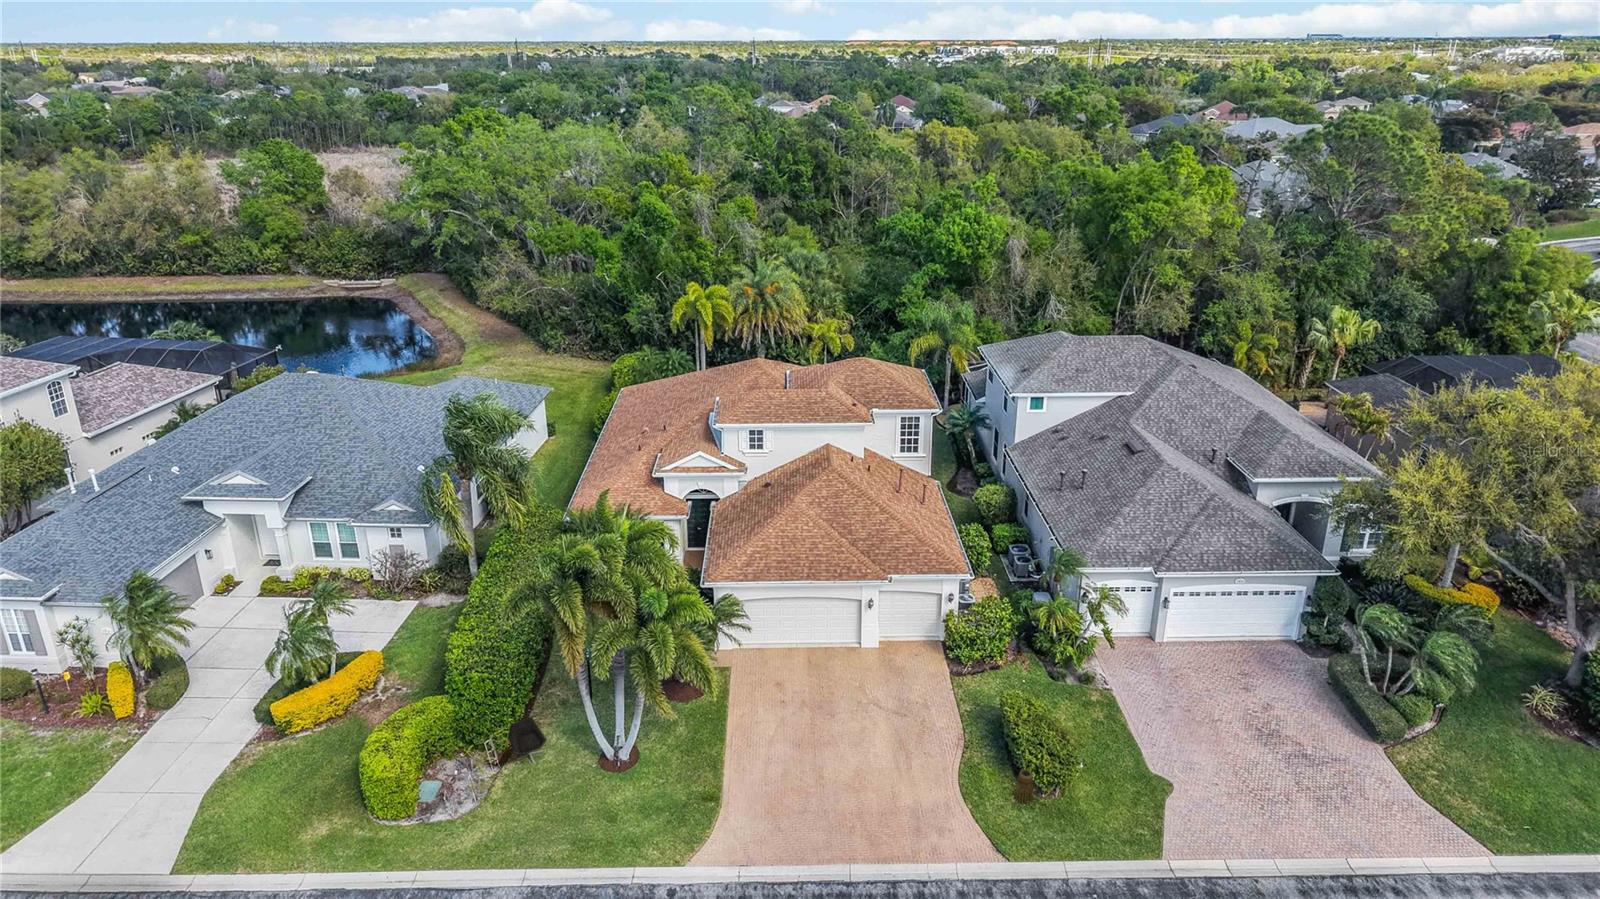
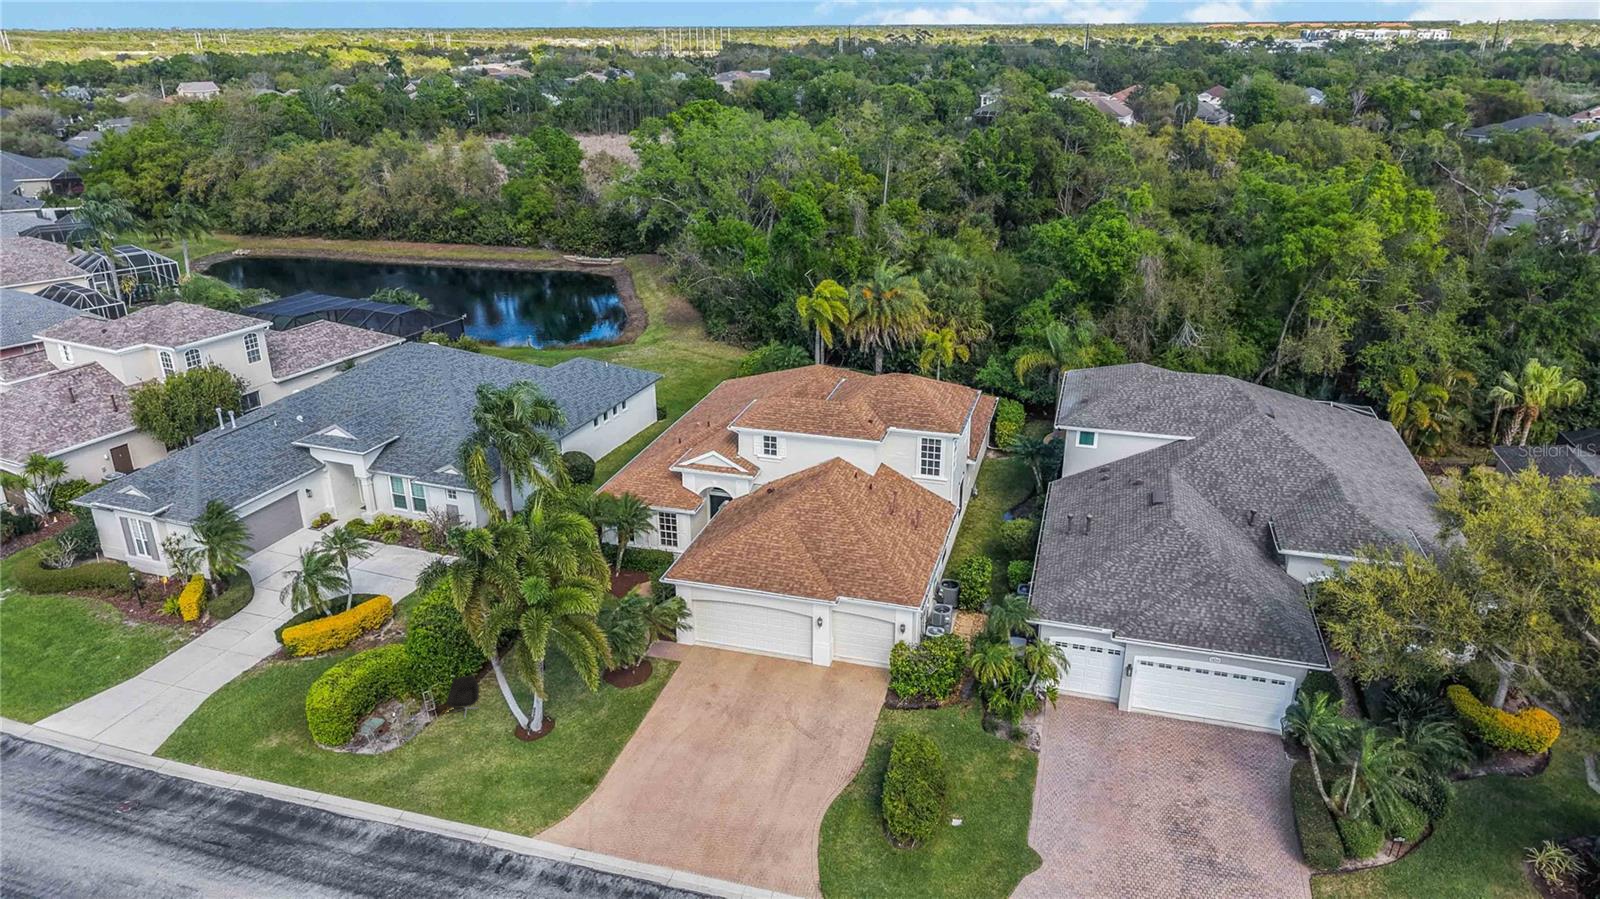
basket: present [1014,769,1034,803] -> none [870,815,890,850]

